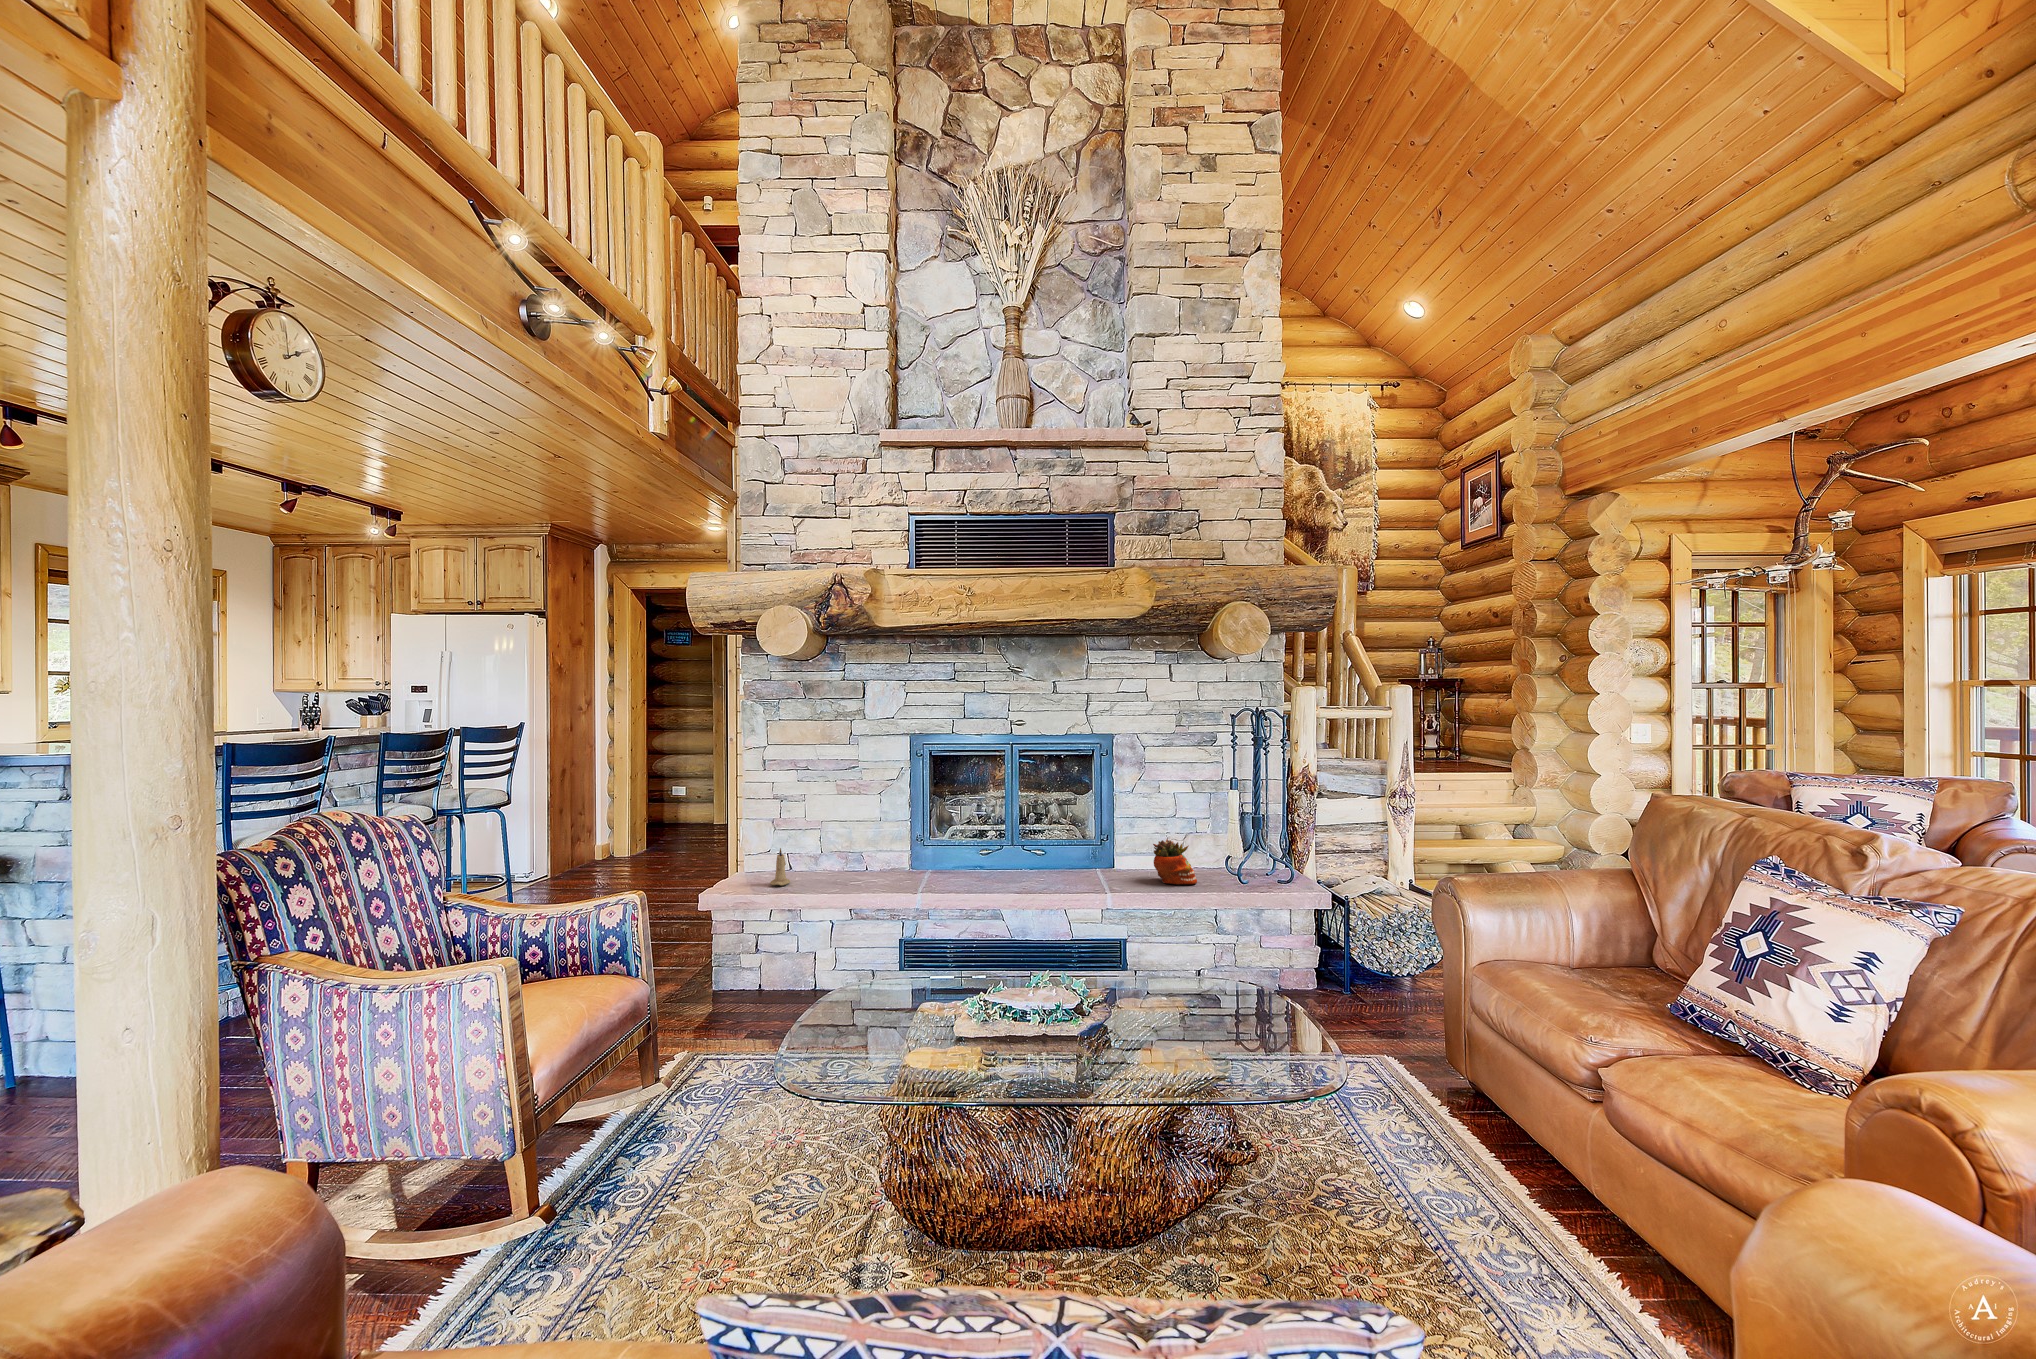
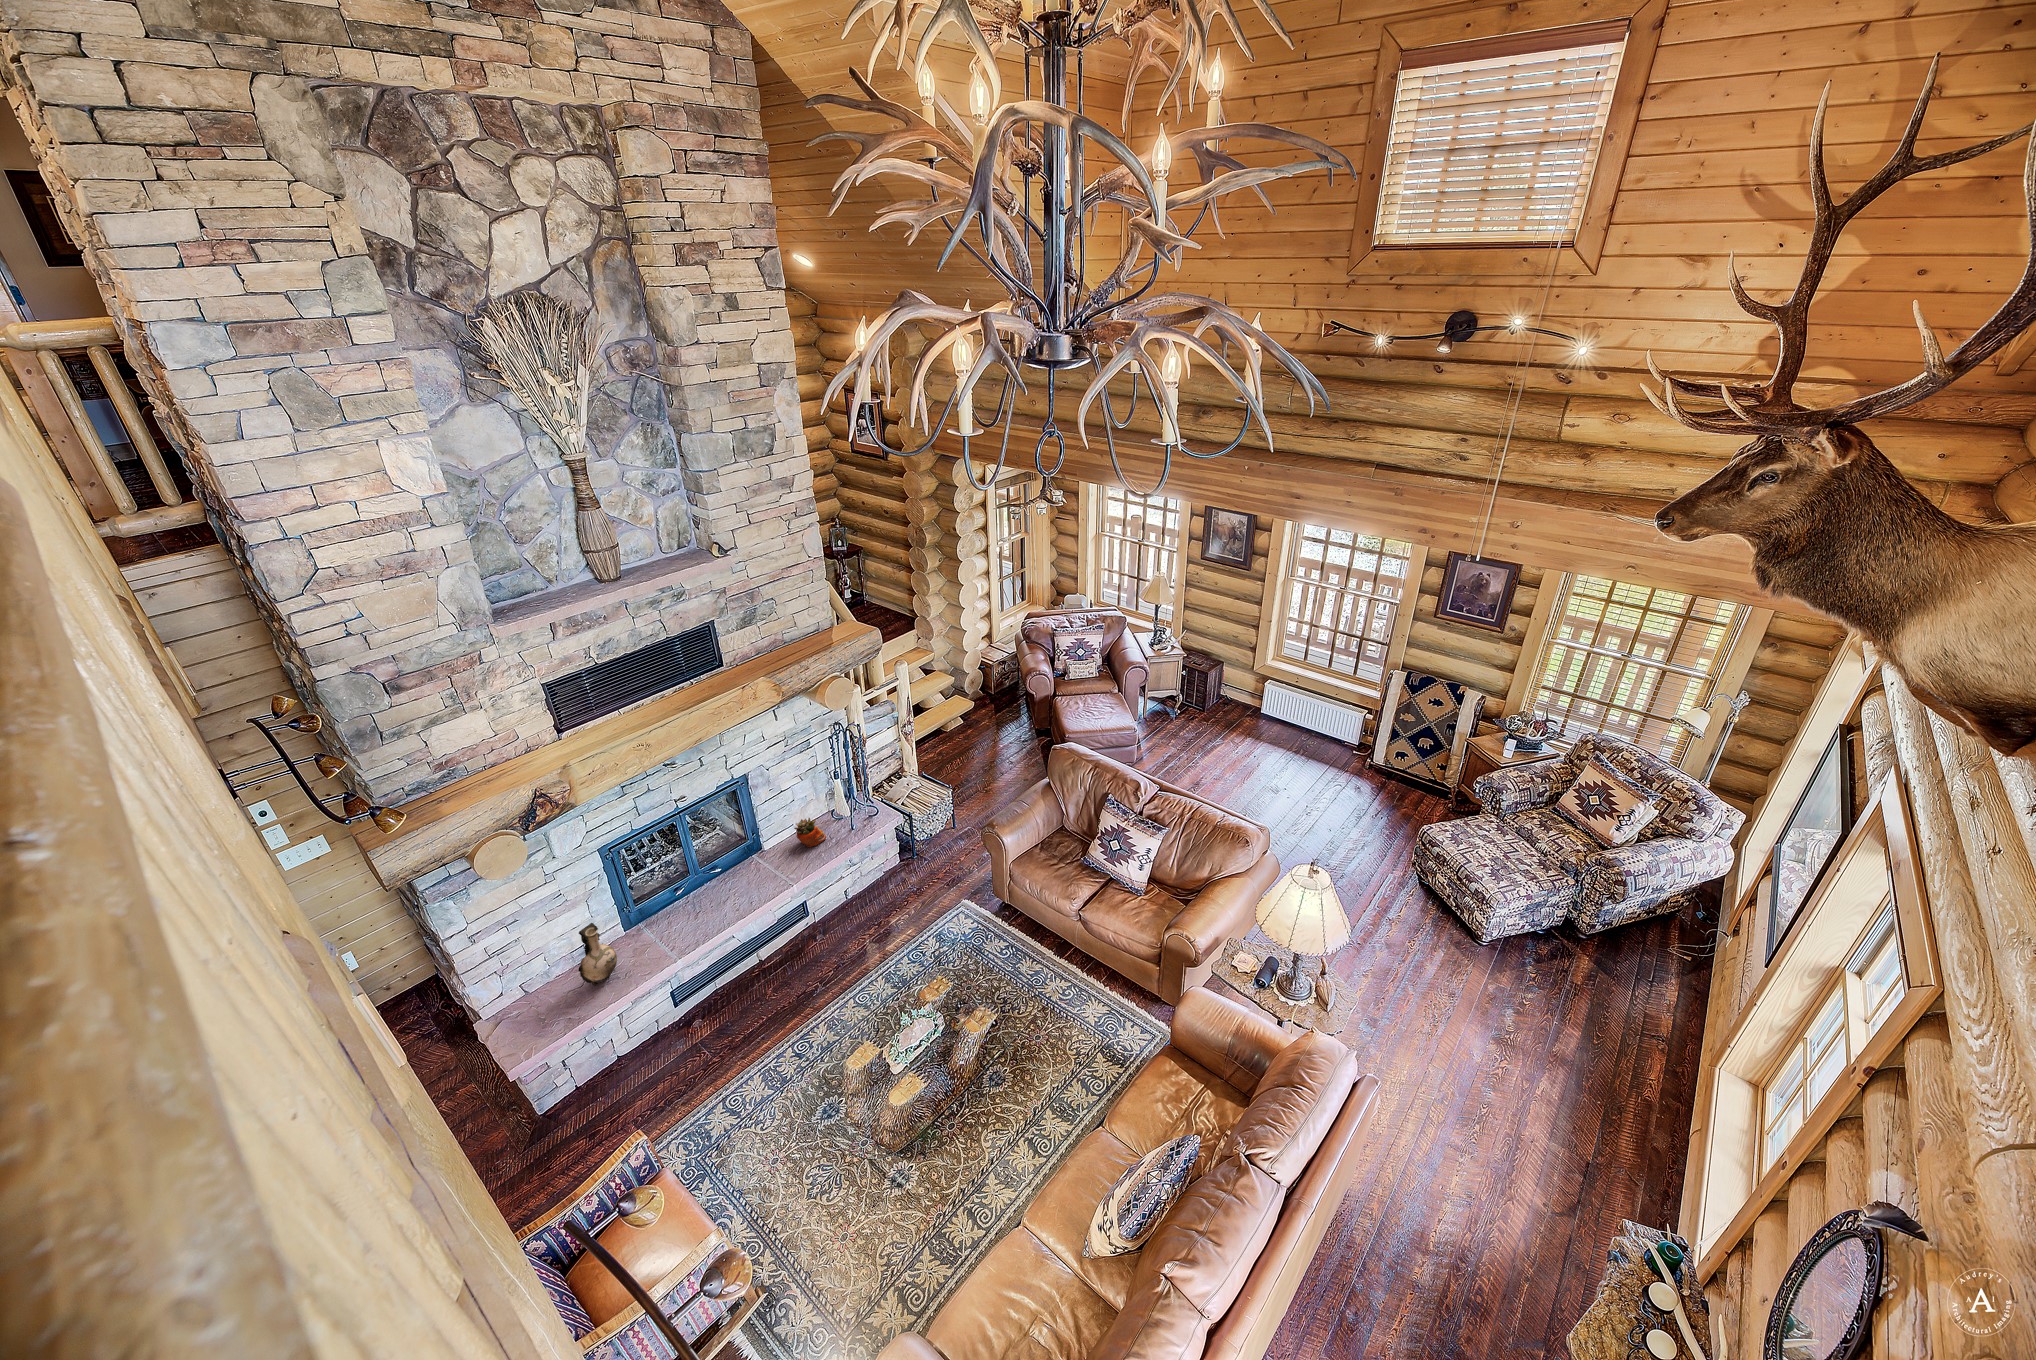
decorative vase: none [825,797,873,883] -> present [578,923,617,985]
candle: present [770,848,790,885] -> none [543,996,563,1024]

